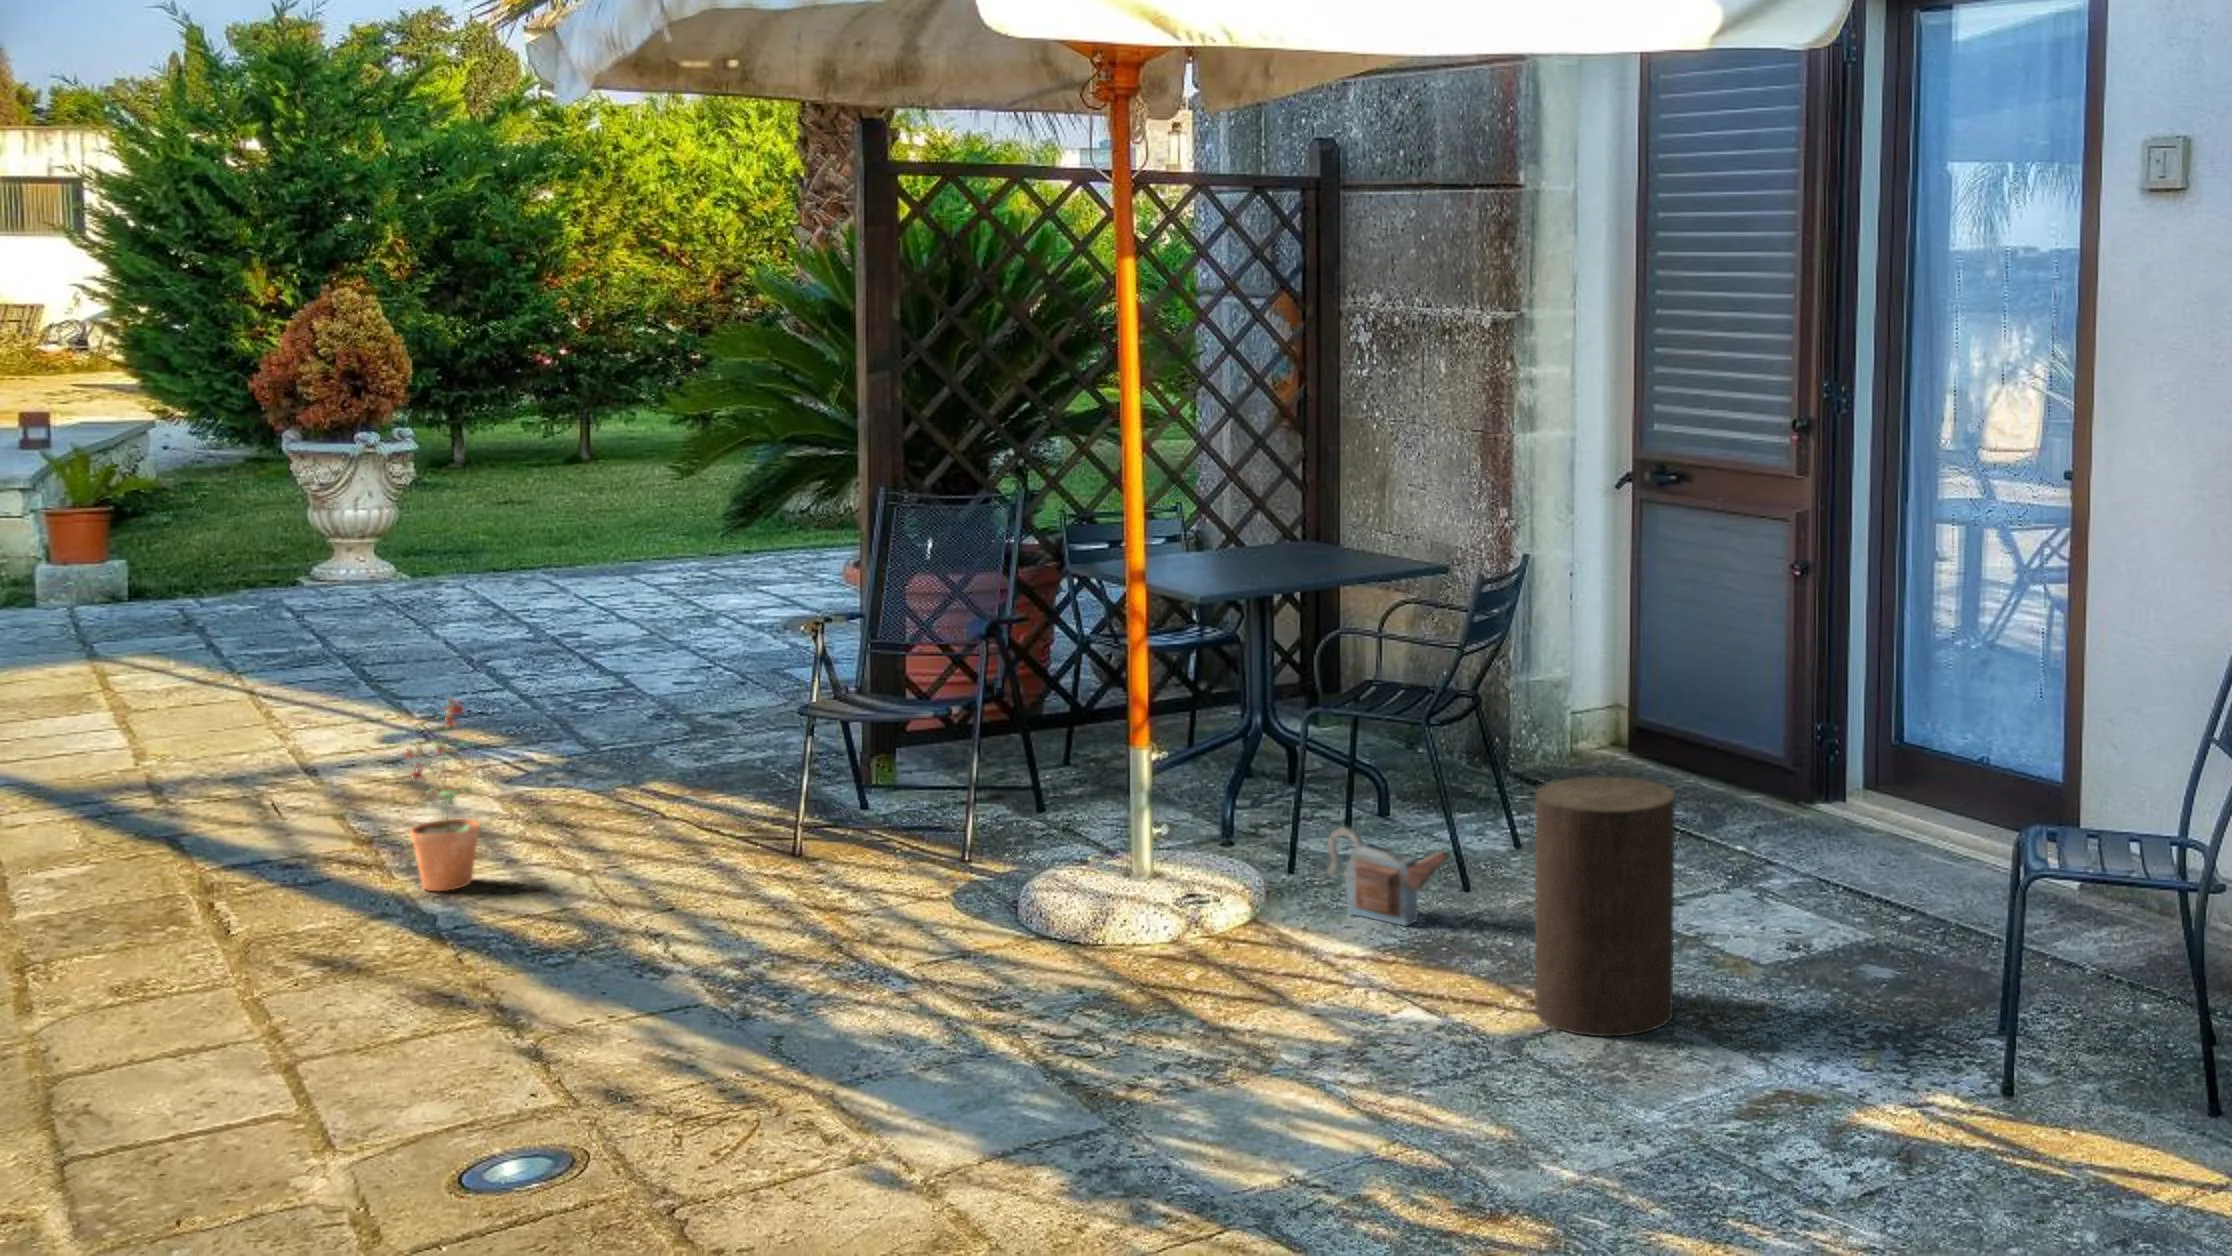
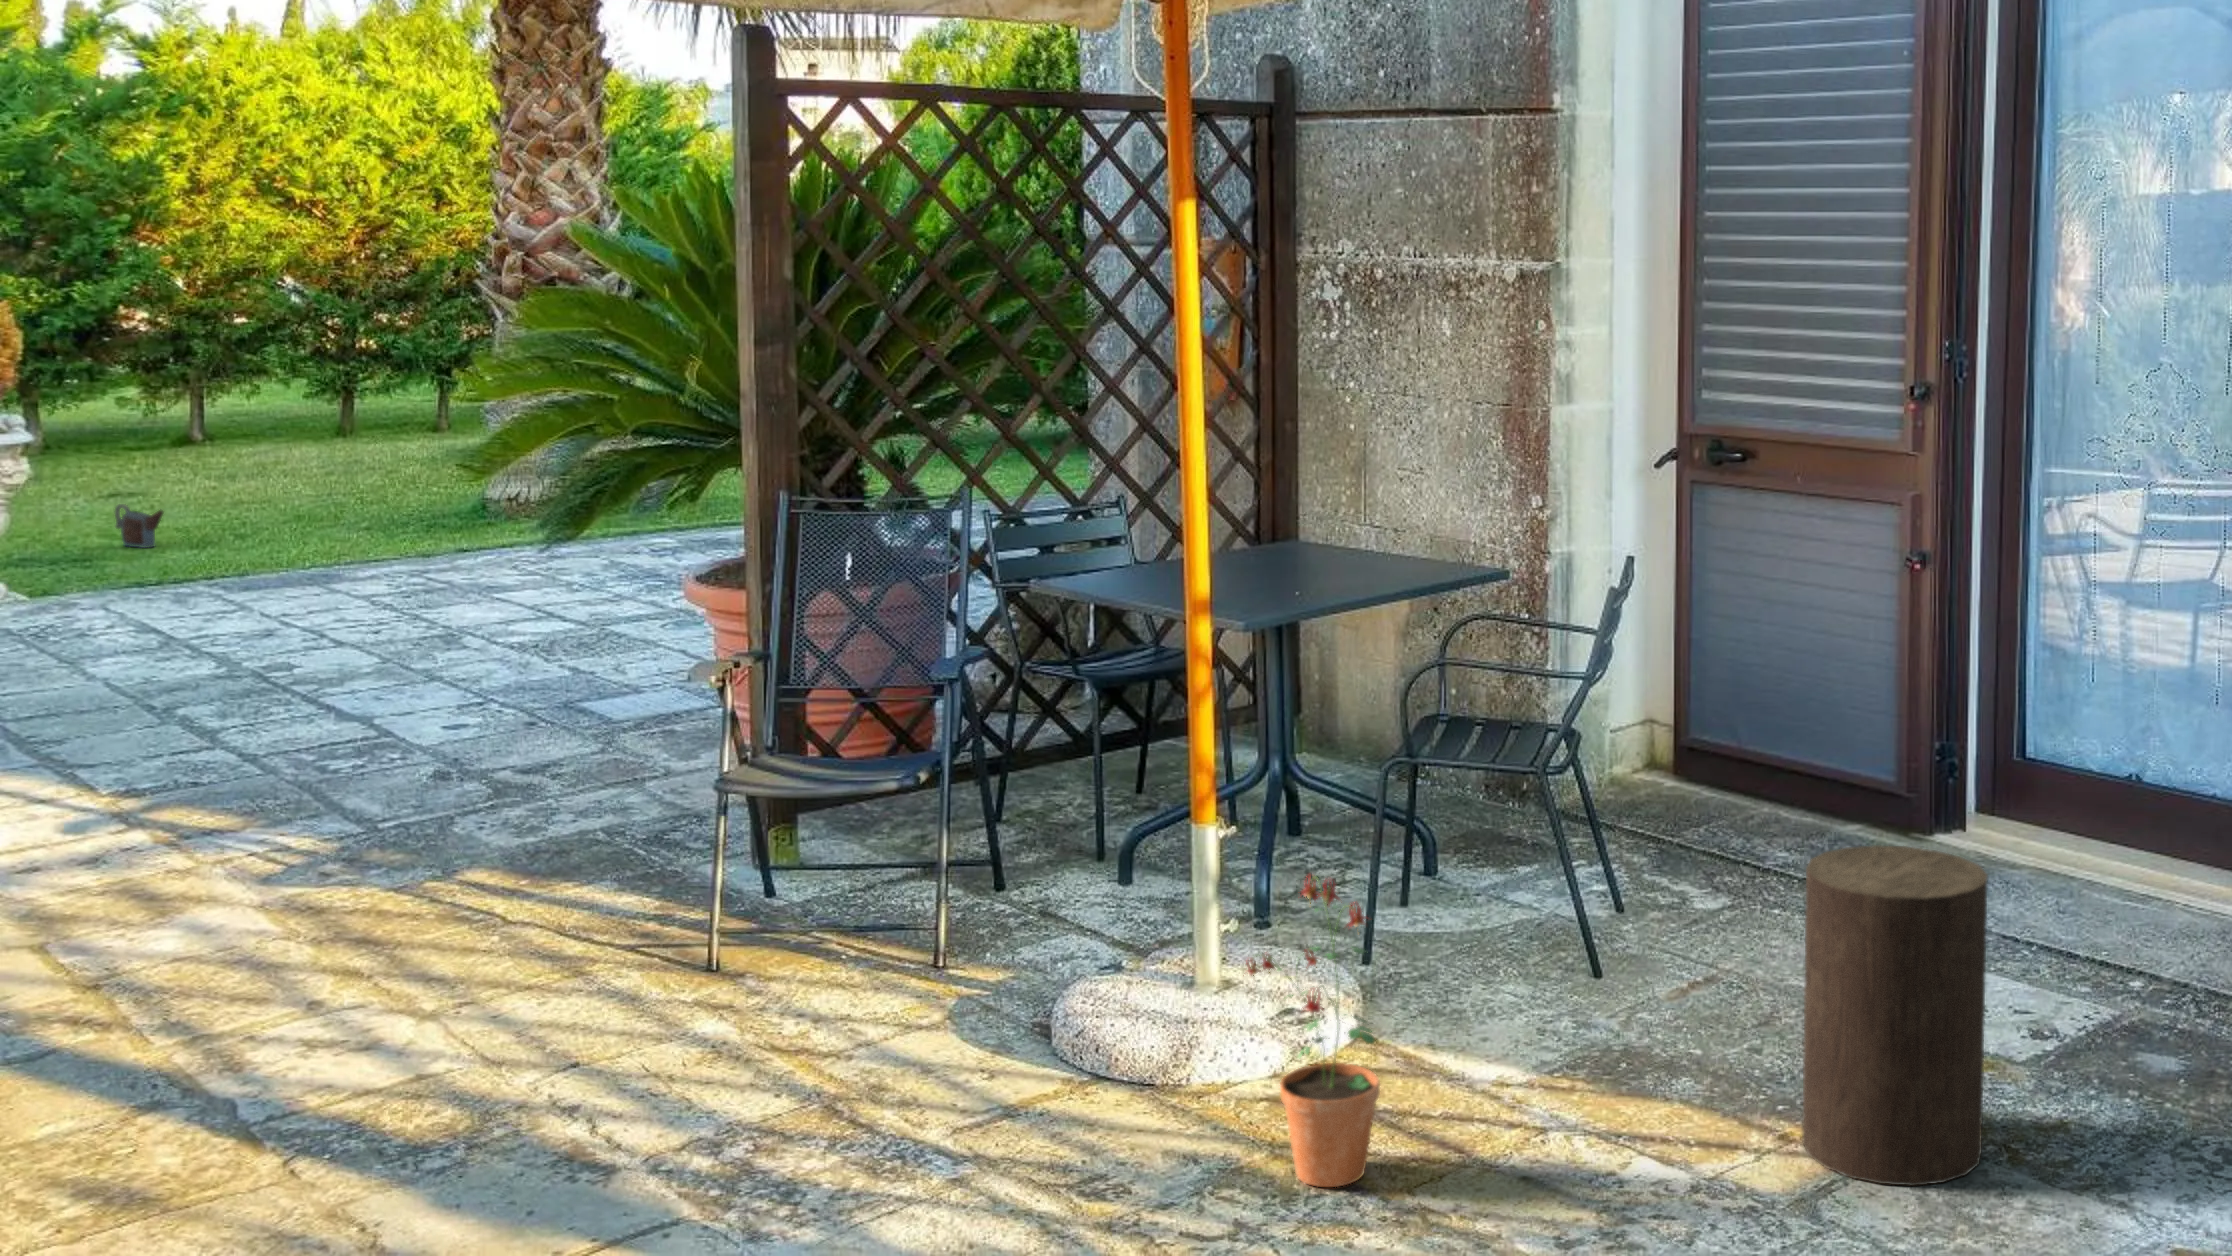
potted plant: present [407,698,480,891] -> present [1247,875,1380,1187]
watering can: present [1327,827,1449,926] -> present [115,504,164,548]

